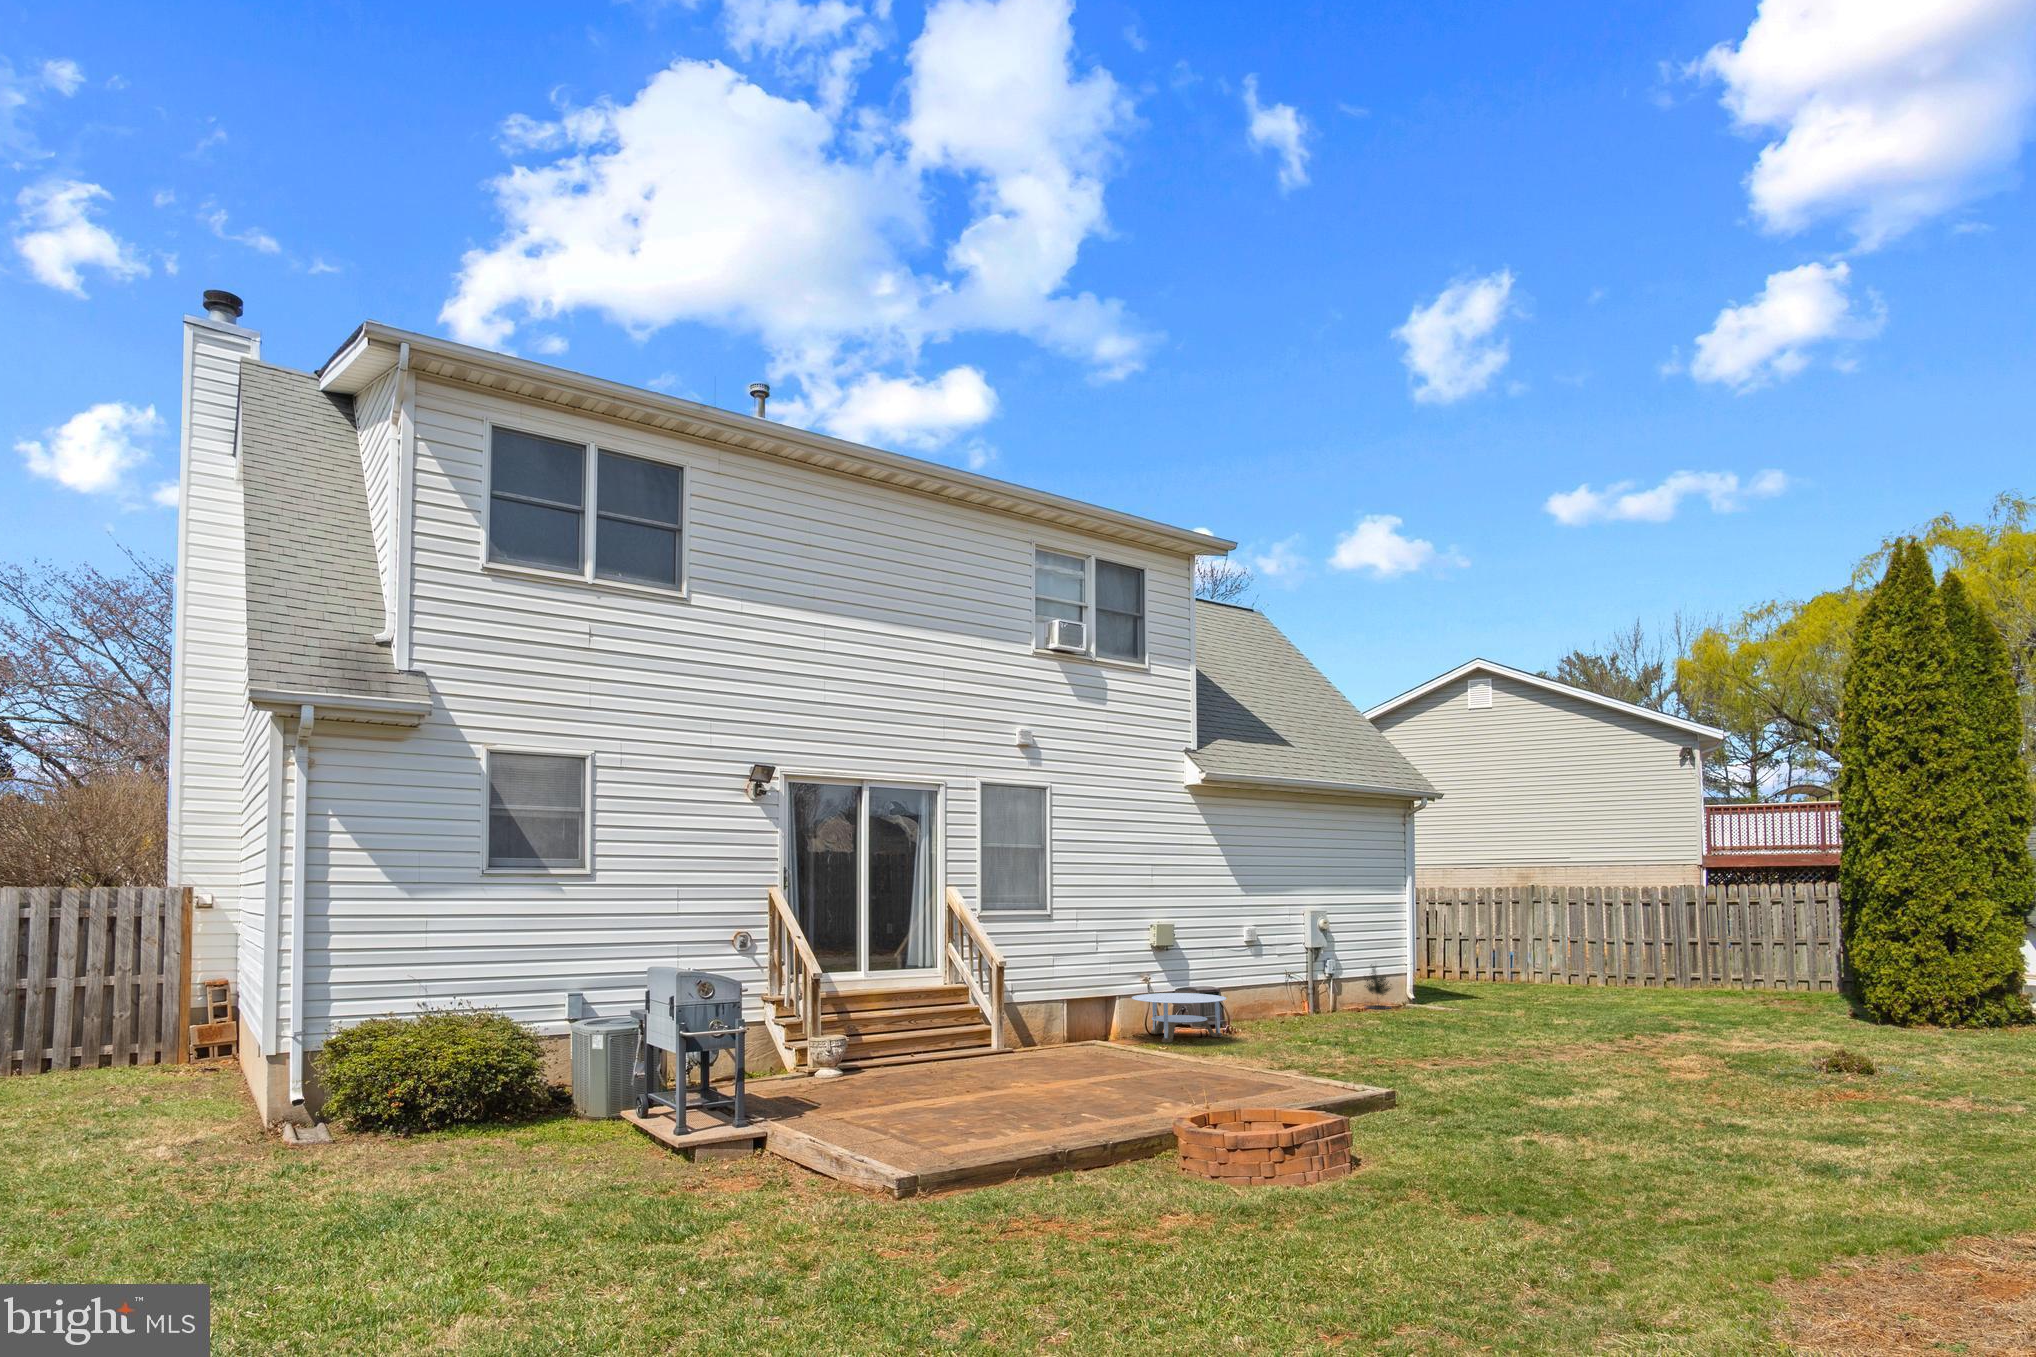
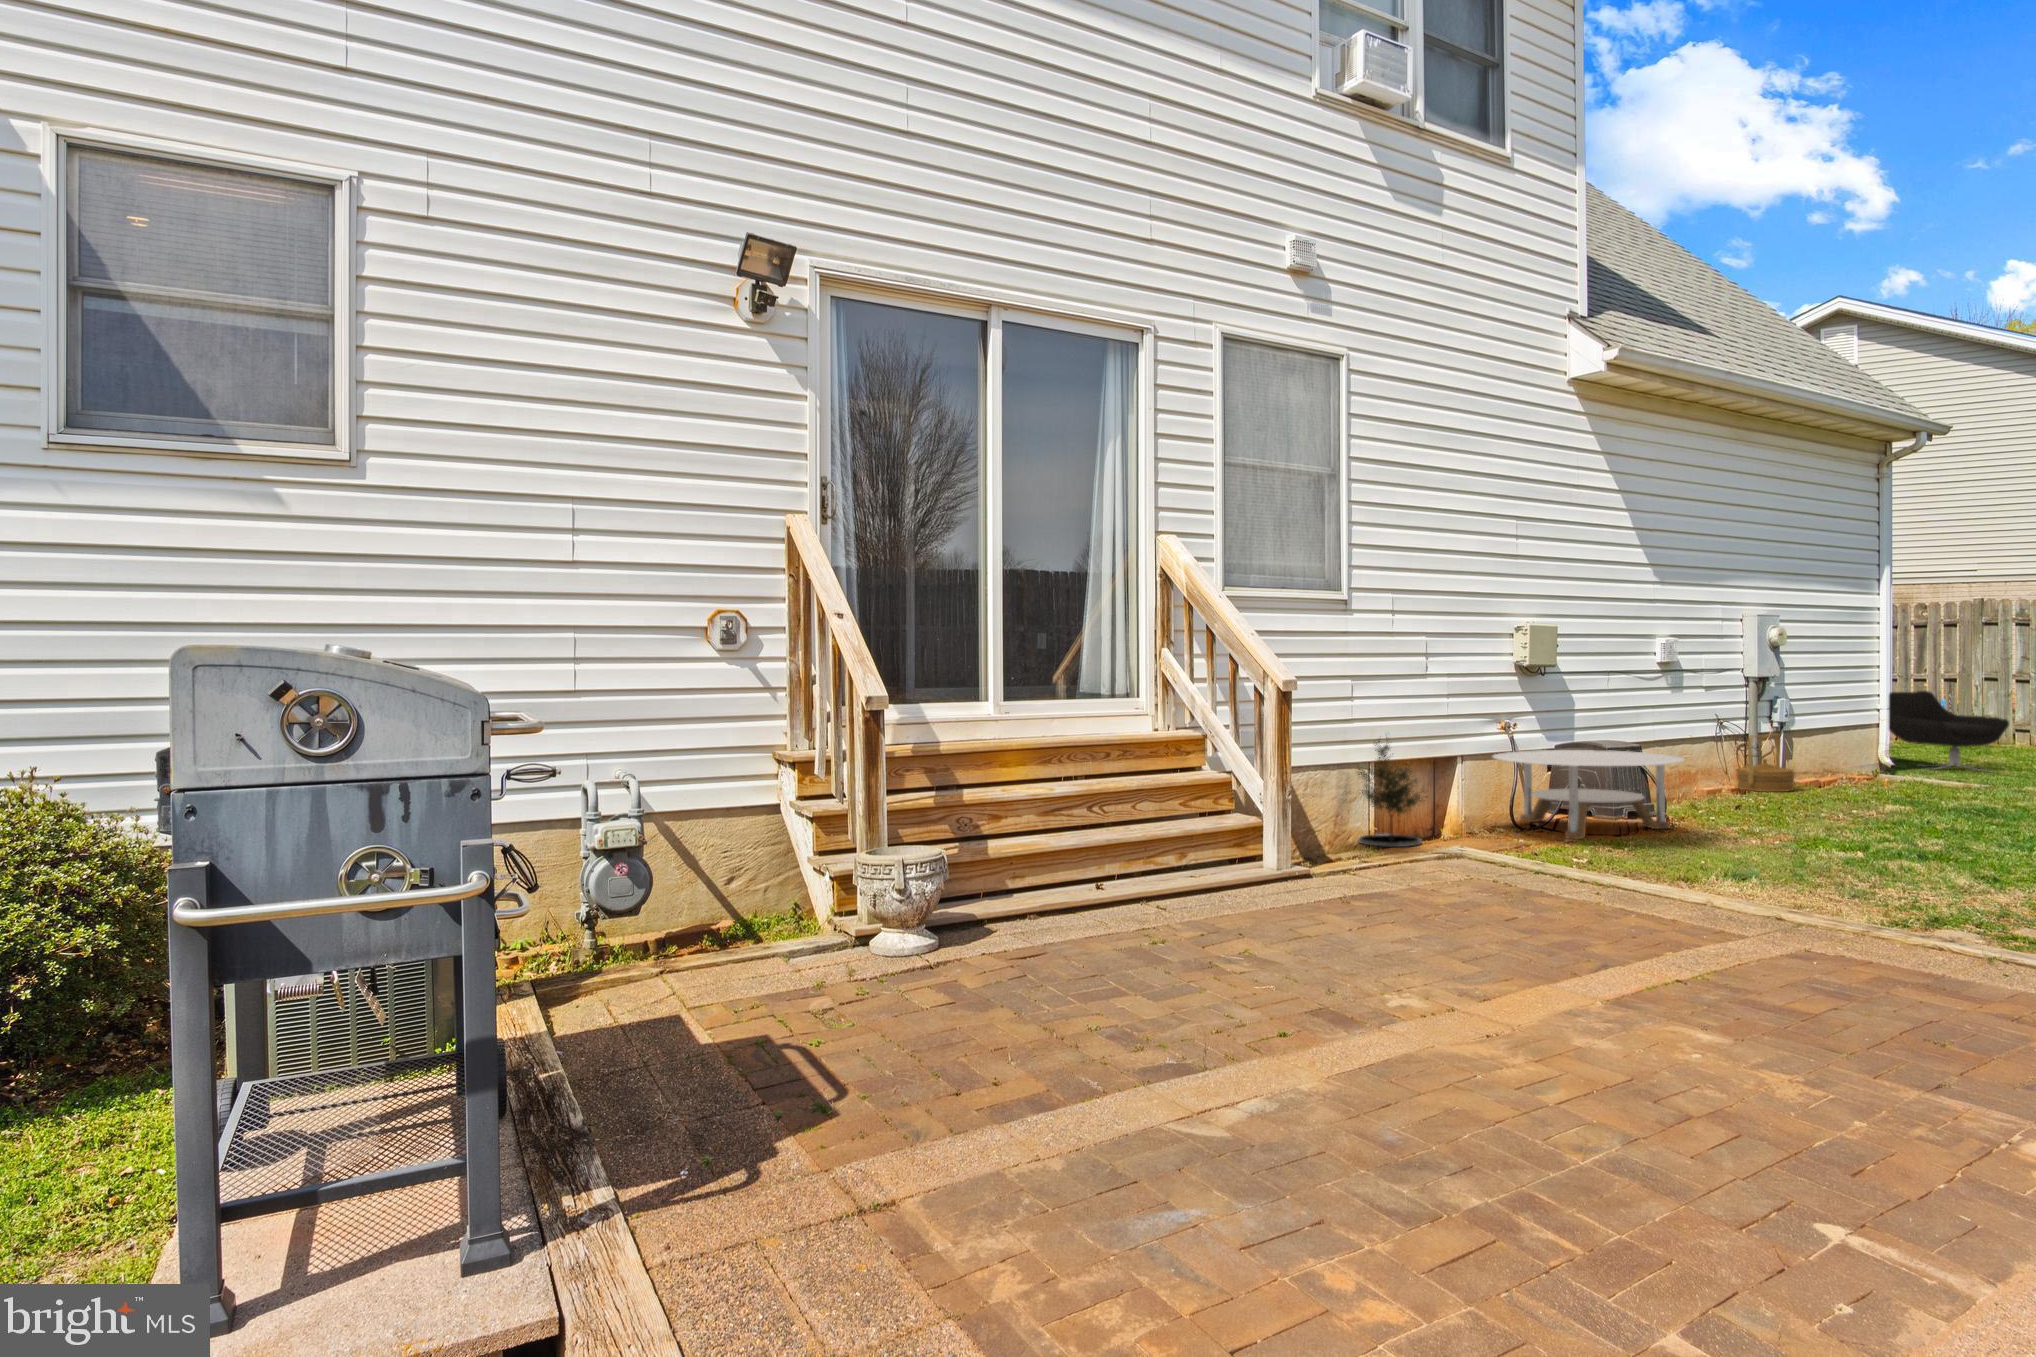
lounge chair: none [1410,953,1477,1005] -> present [1889,691,2009,770]
potted tree: present [1364,967,1390,1009] -> present [1358,737,1426,847]
woven basket: none [1297,982,1328,1017] -> present [1736,733,1794,792]

